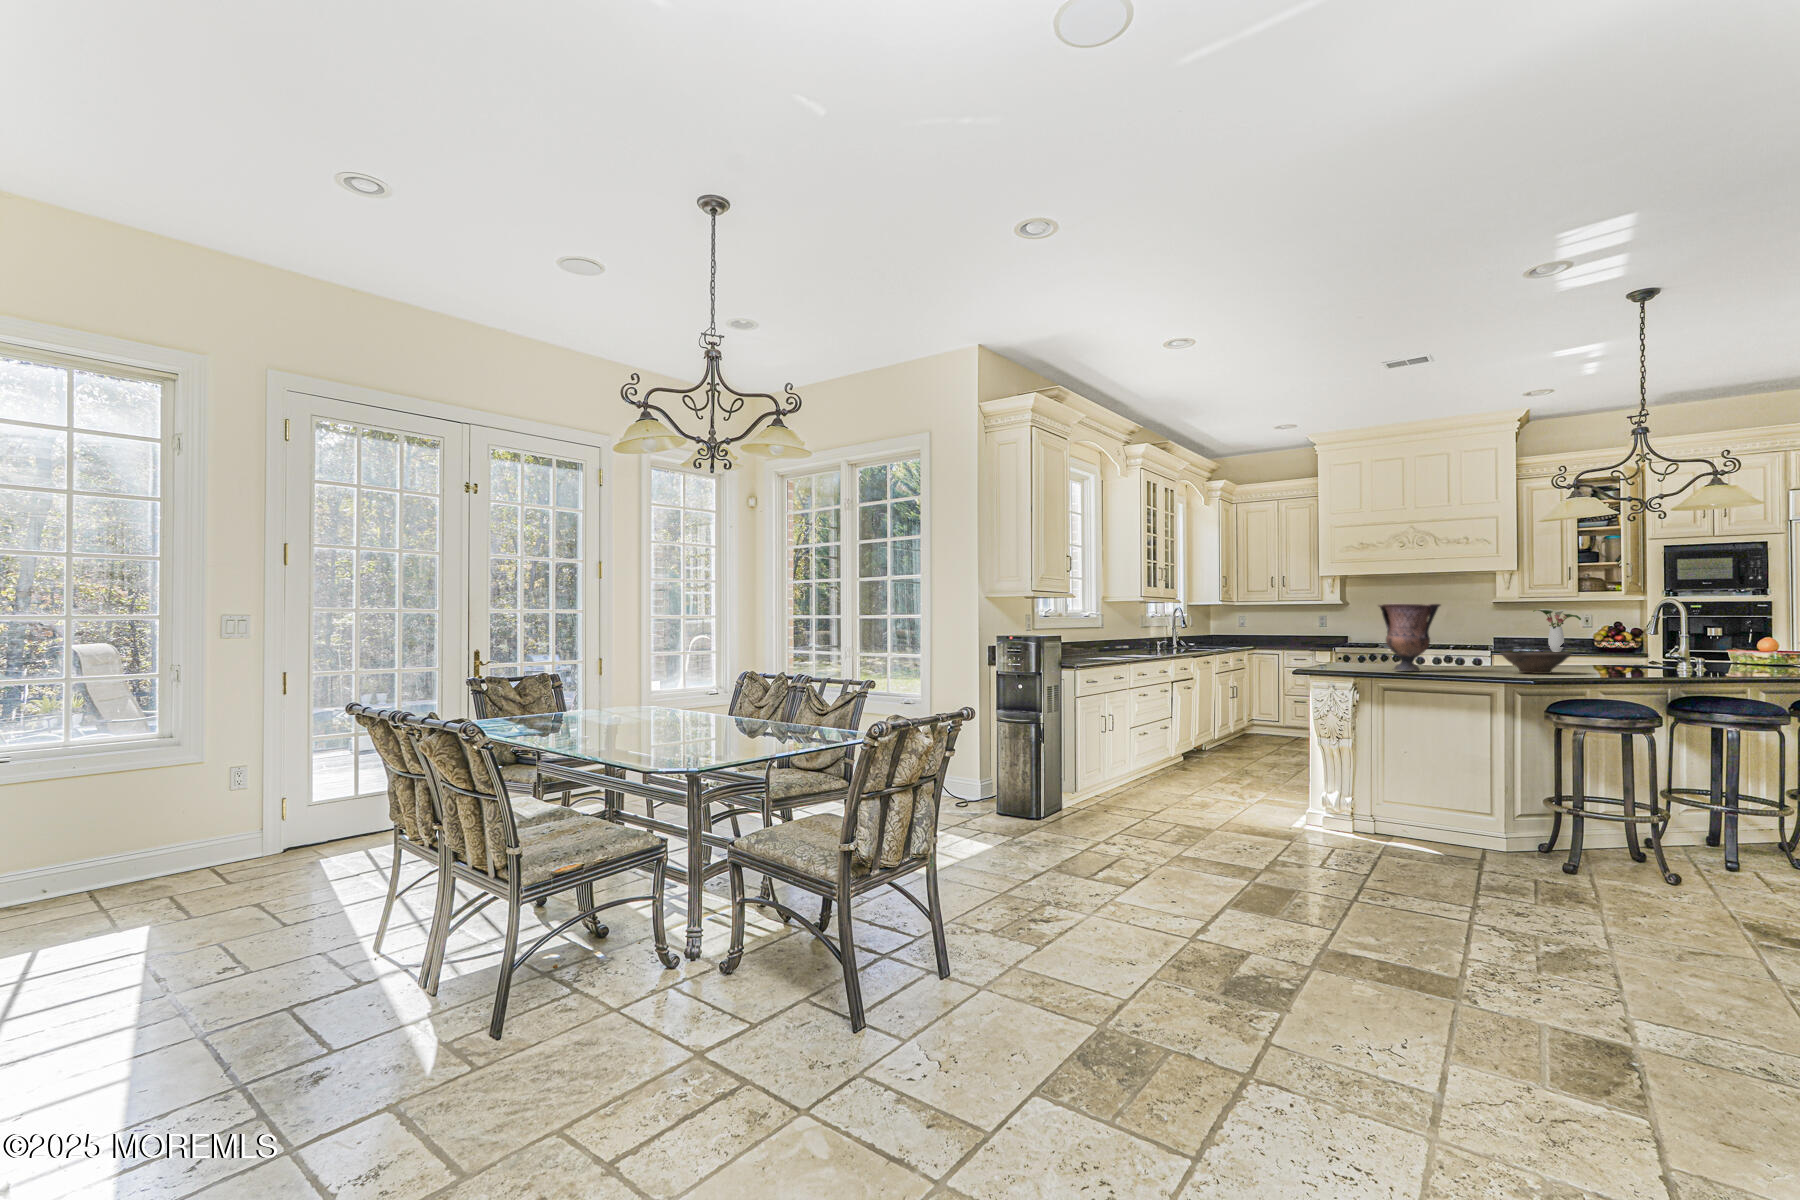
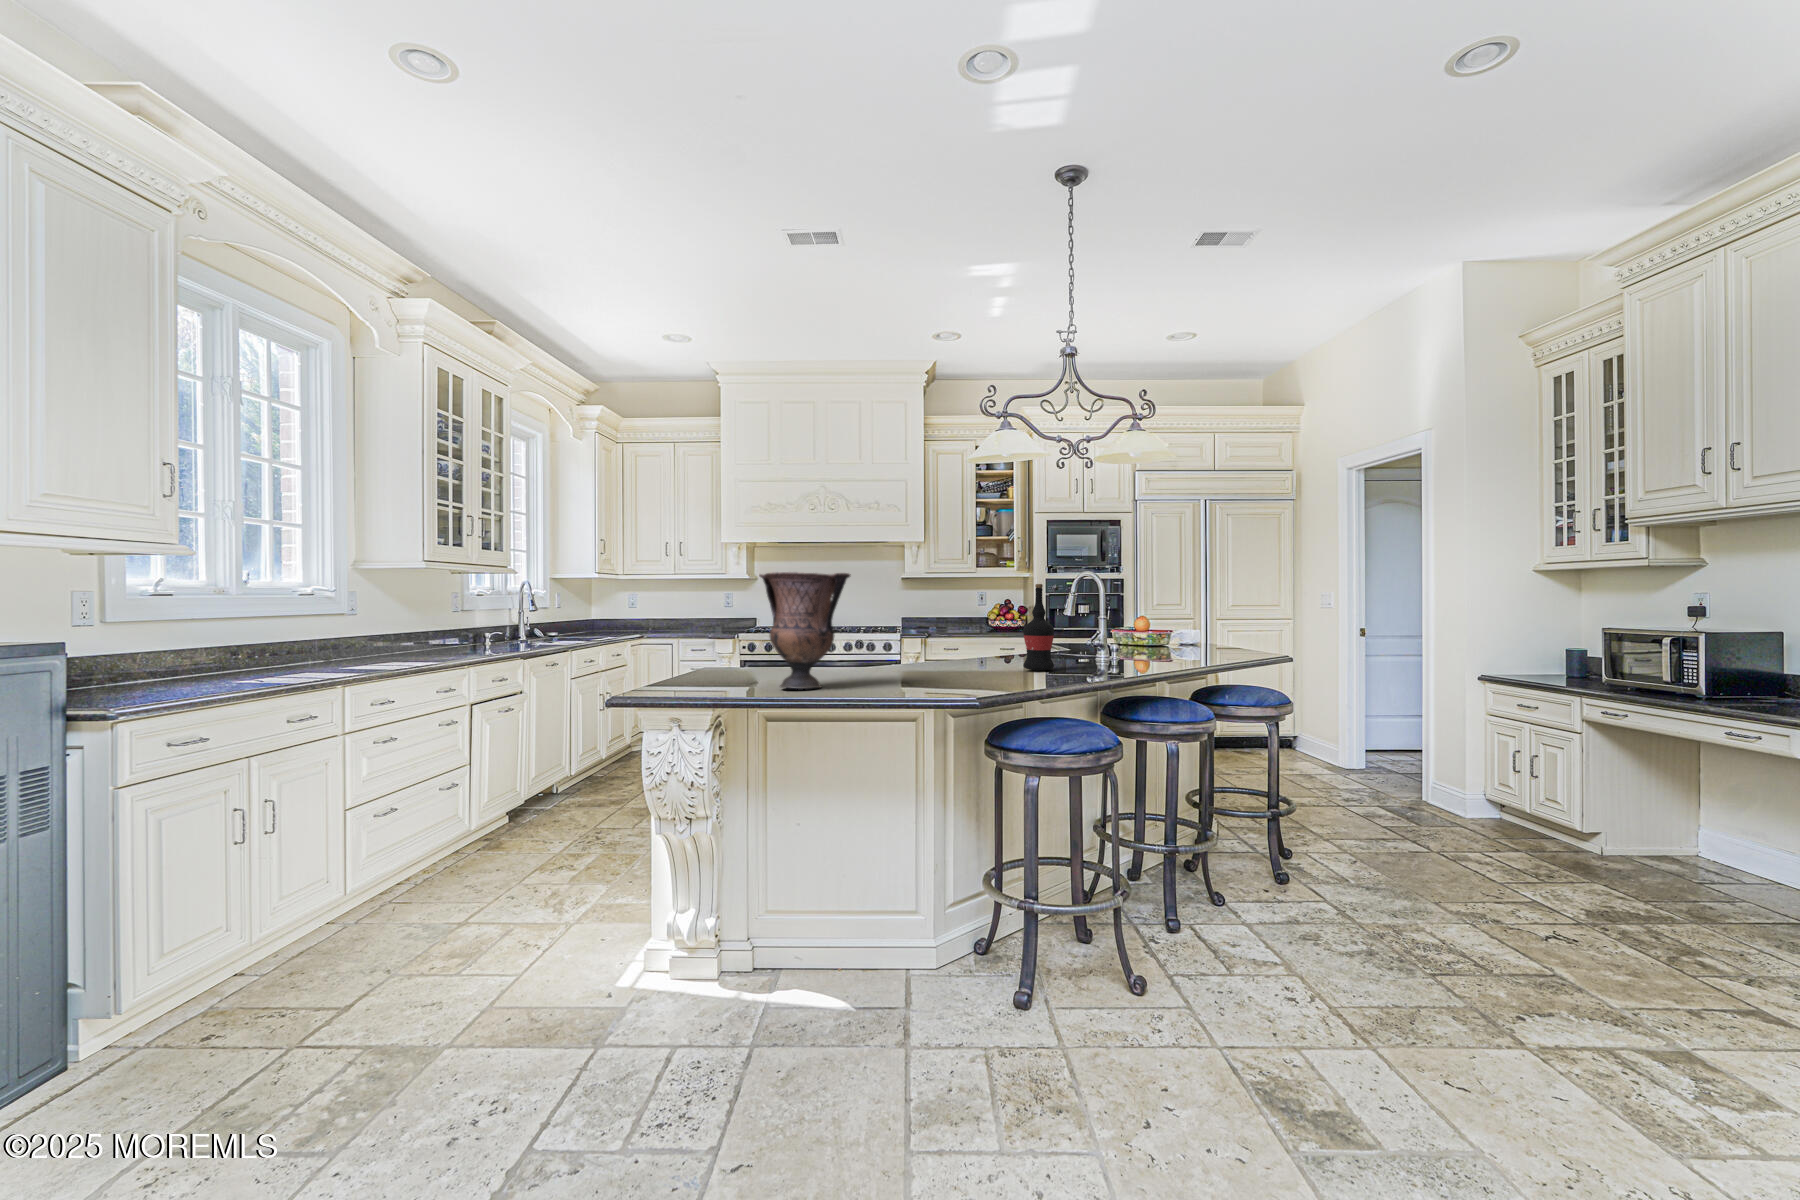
flower arrangement: present [1533,609,1581,652] -> none [935,585,976,633]
wine bottle: none [1586,609,1615,670] -> present [1023,584,1054,671]
bowl: present [1501,652,1571,674] -> none [929,649,1021,687]

